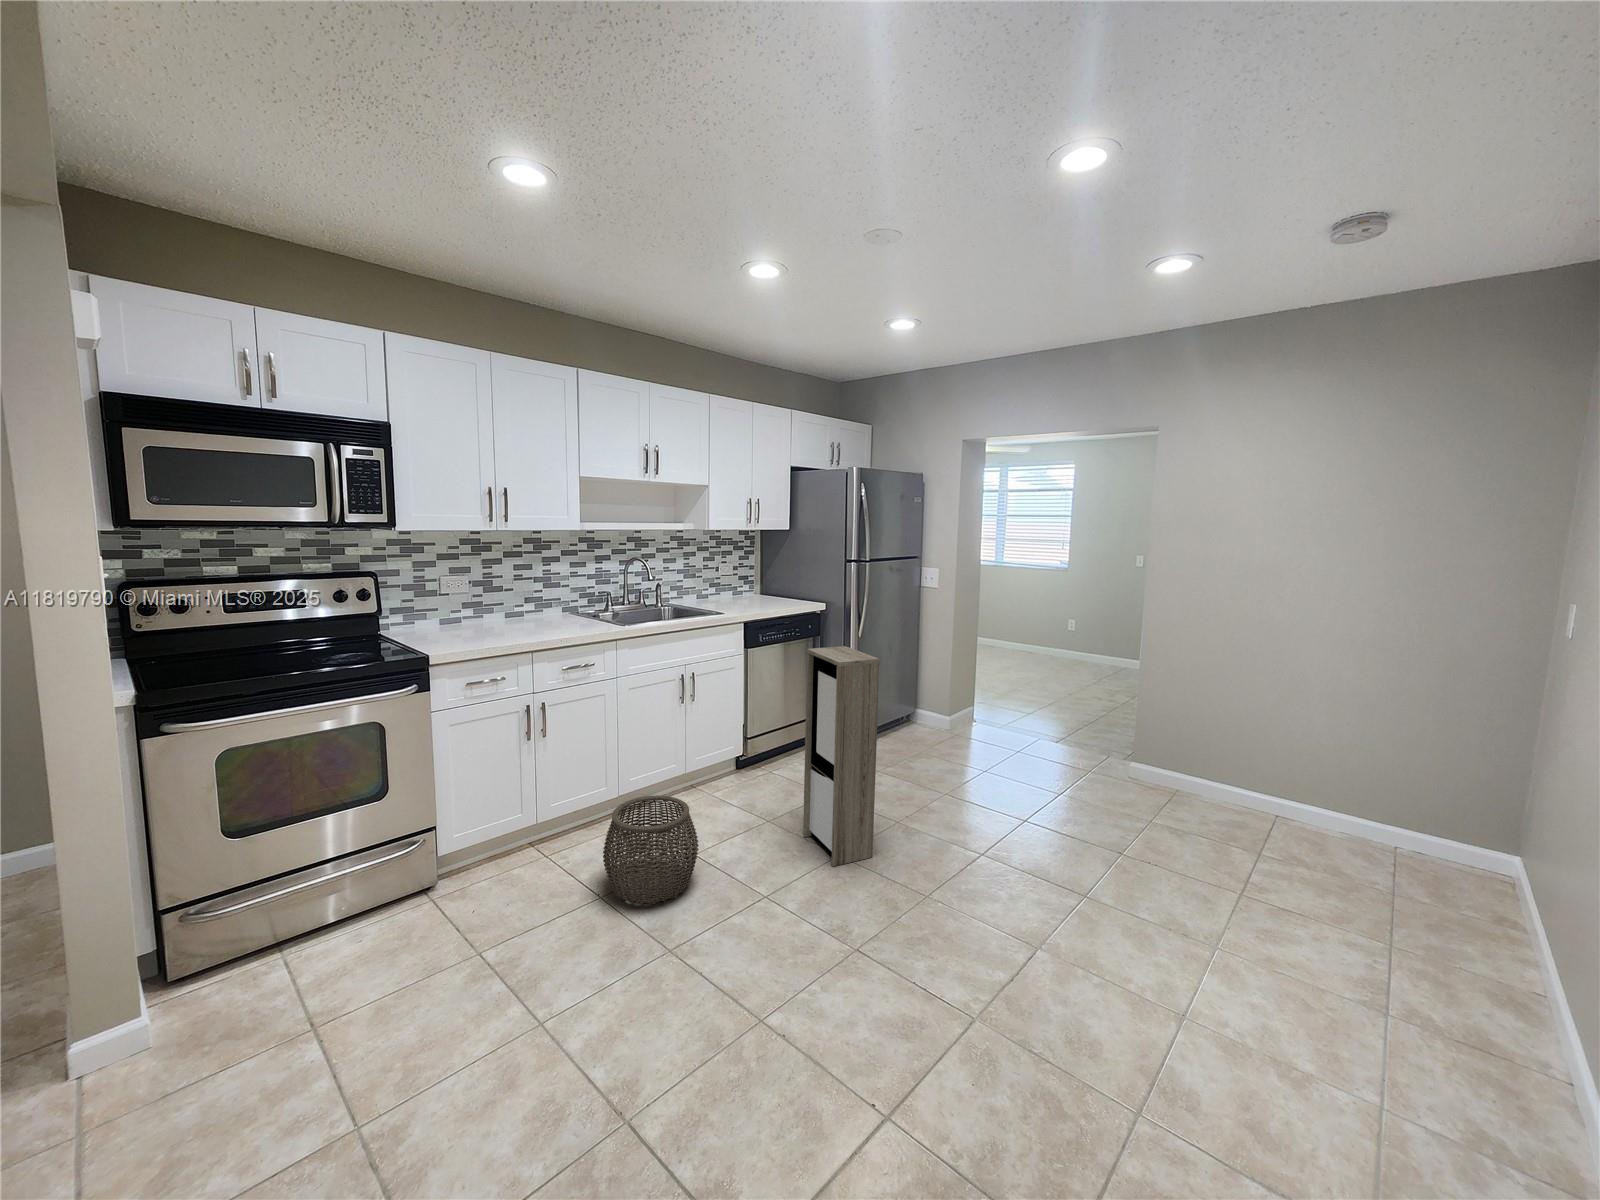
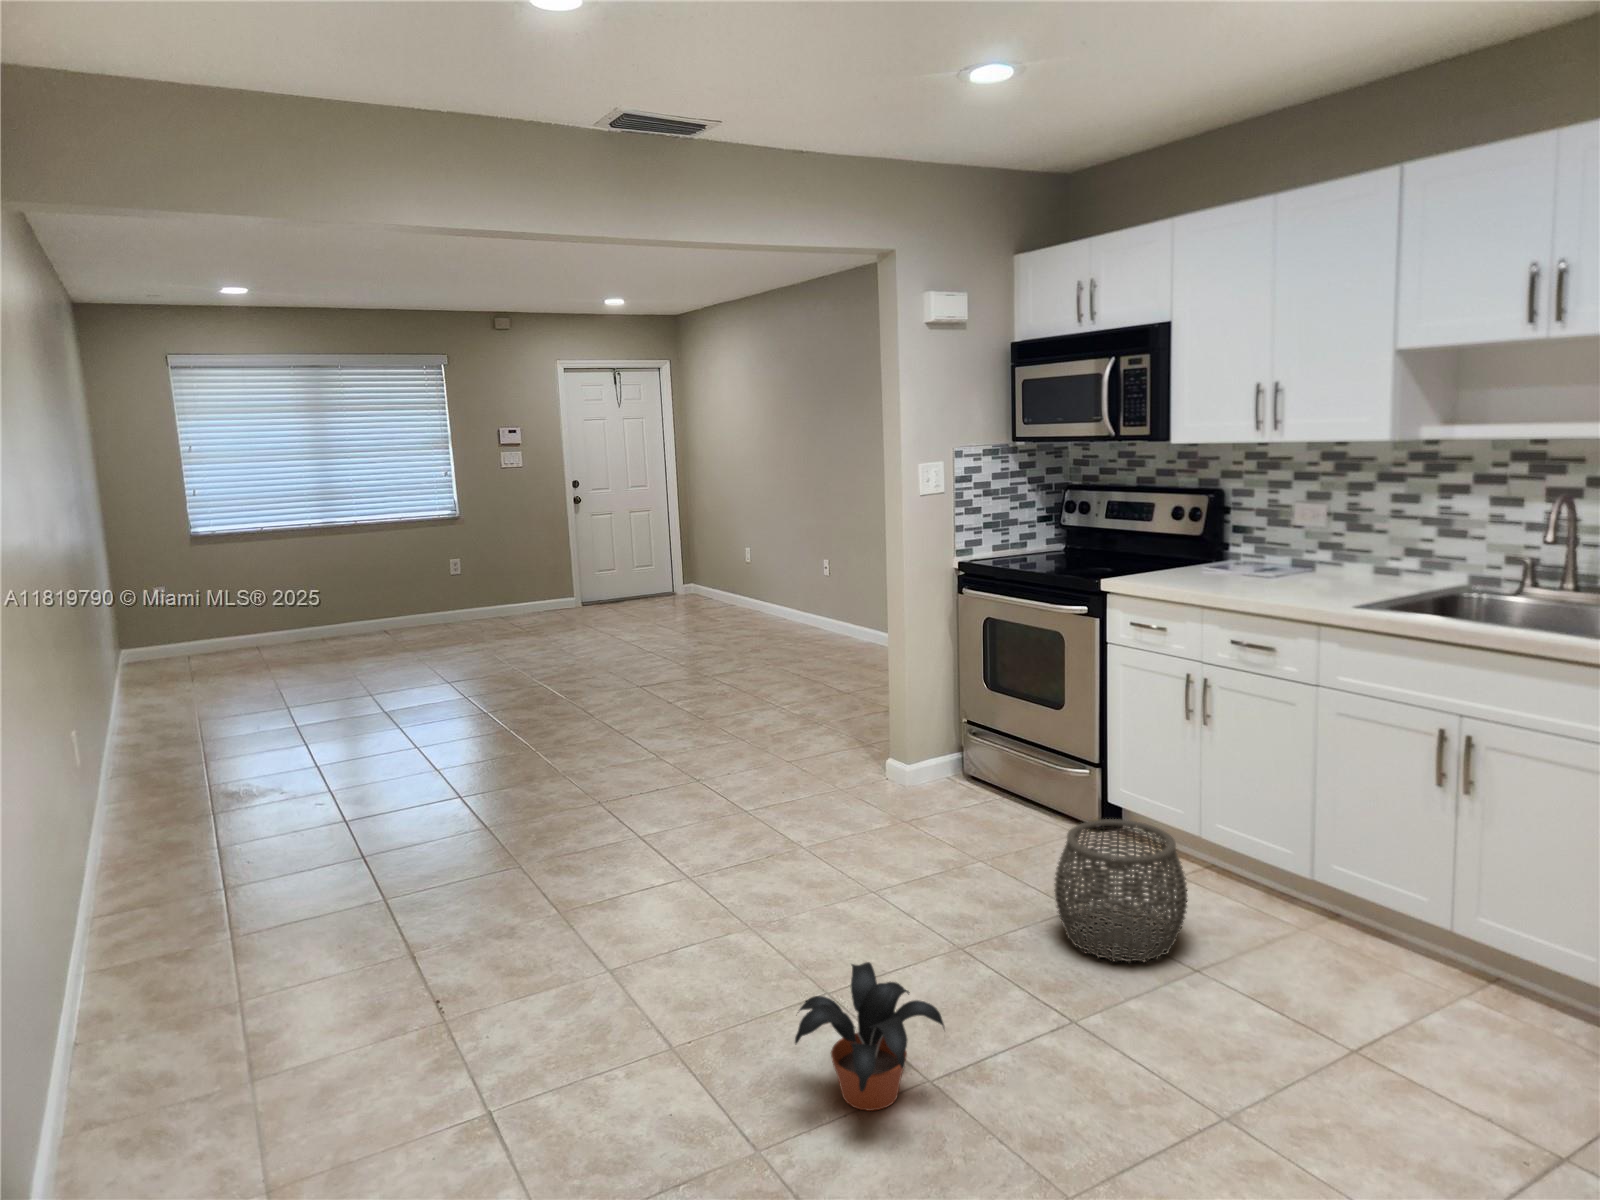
storage cabinet: present [803,646,880,866] -> none [1196,702,1404,1168]
potted plant: none [833,897,936,1001] -> present [795,962,944,1111]

